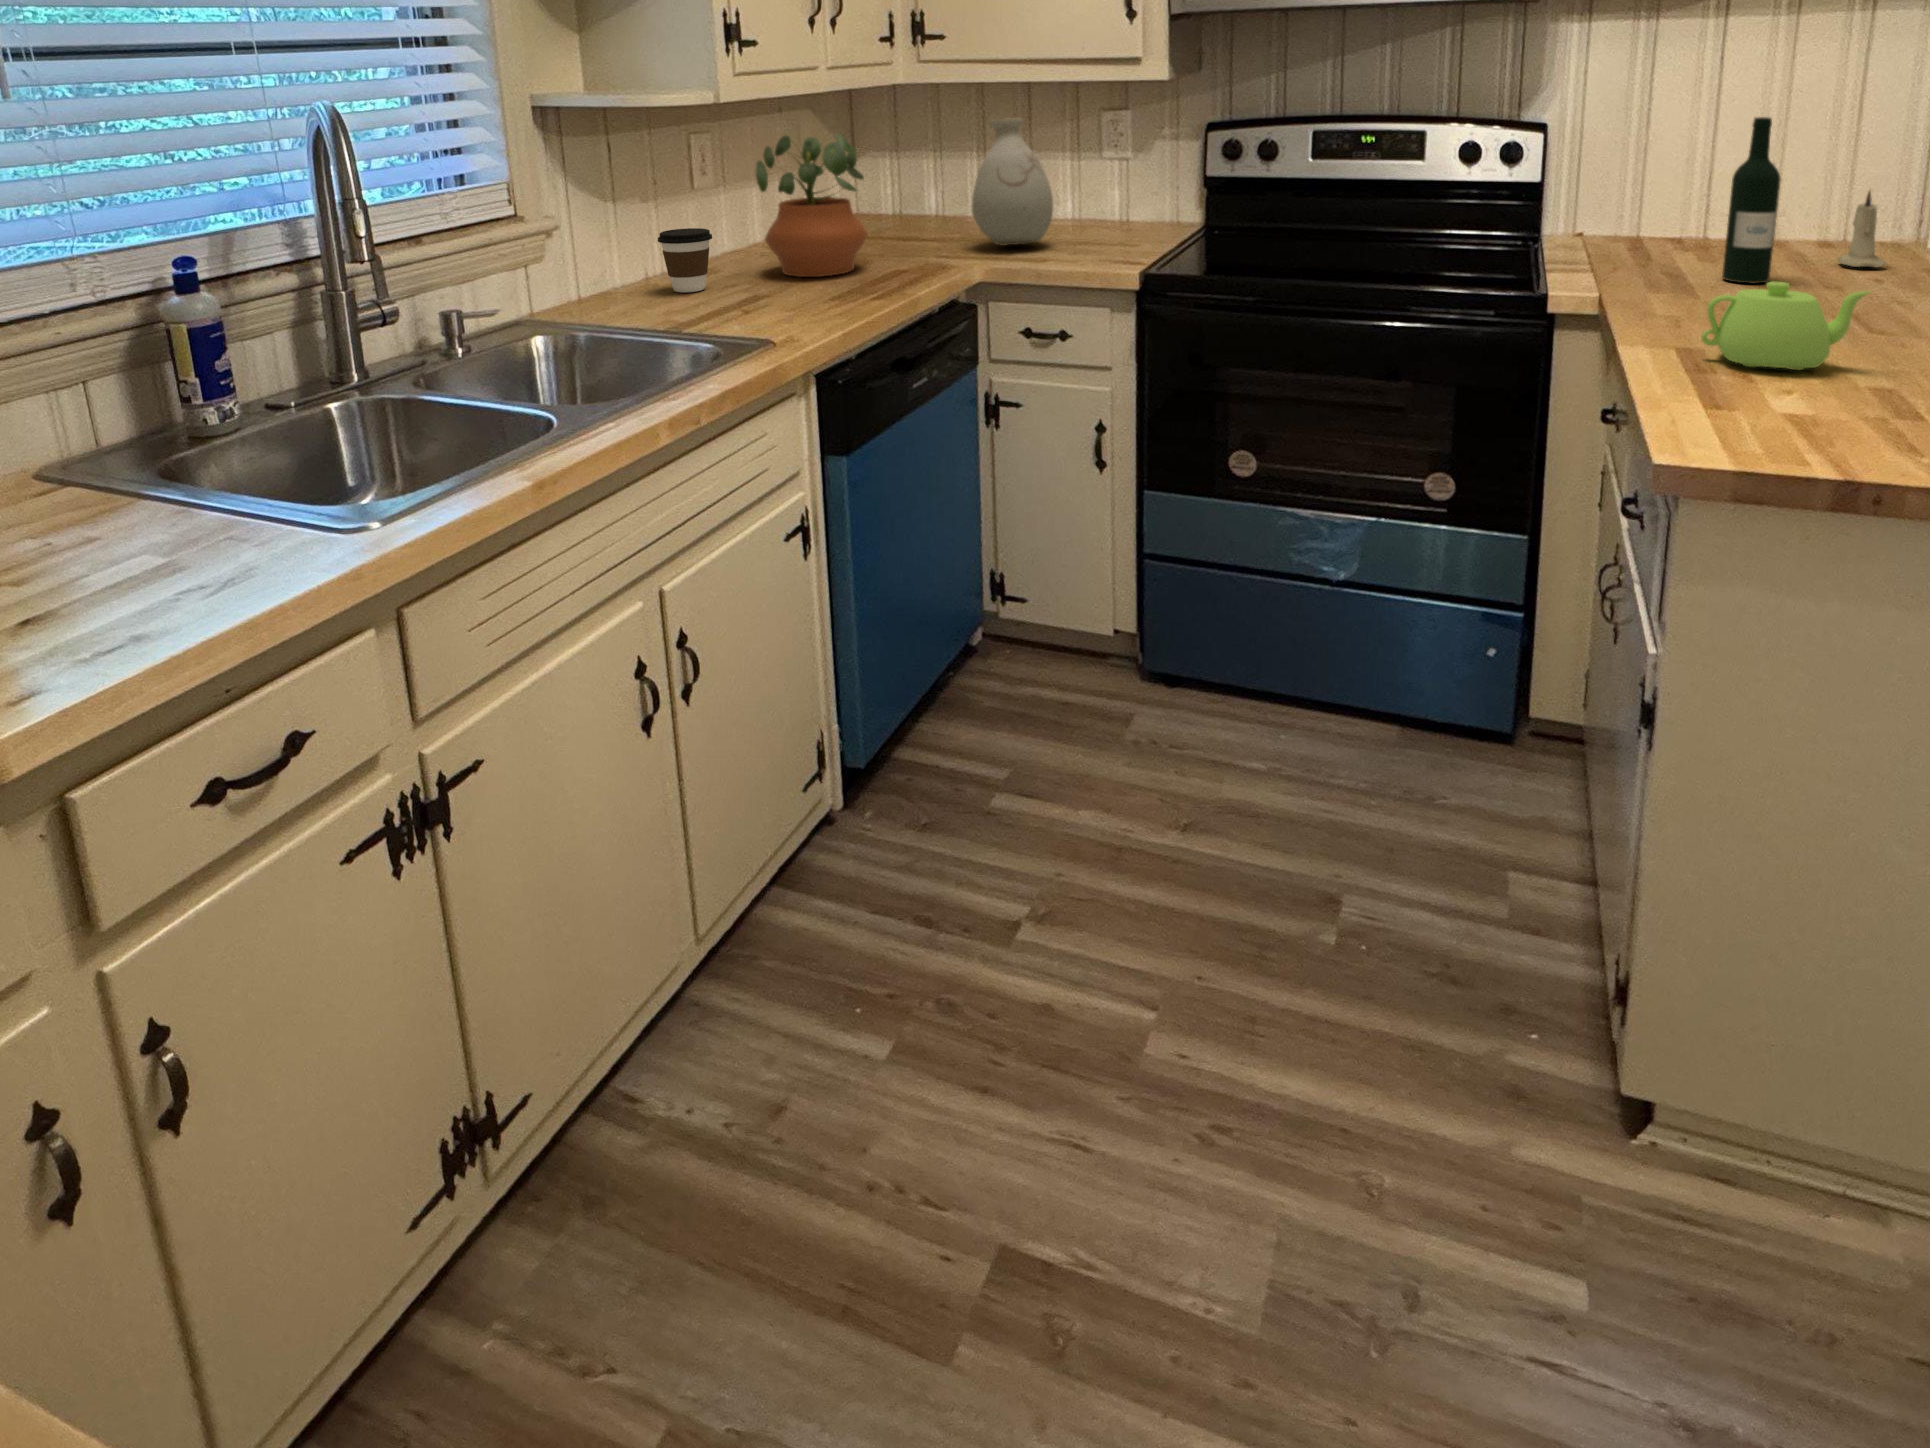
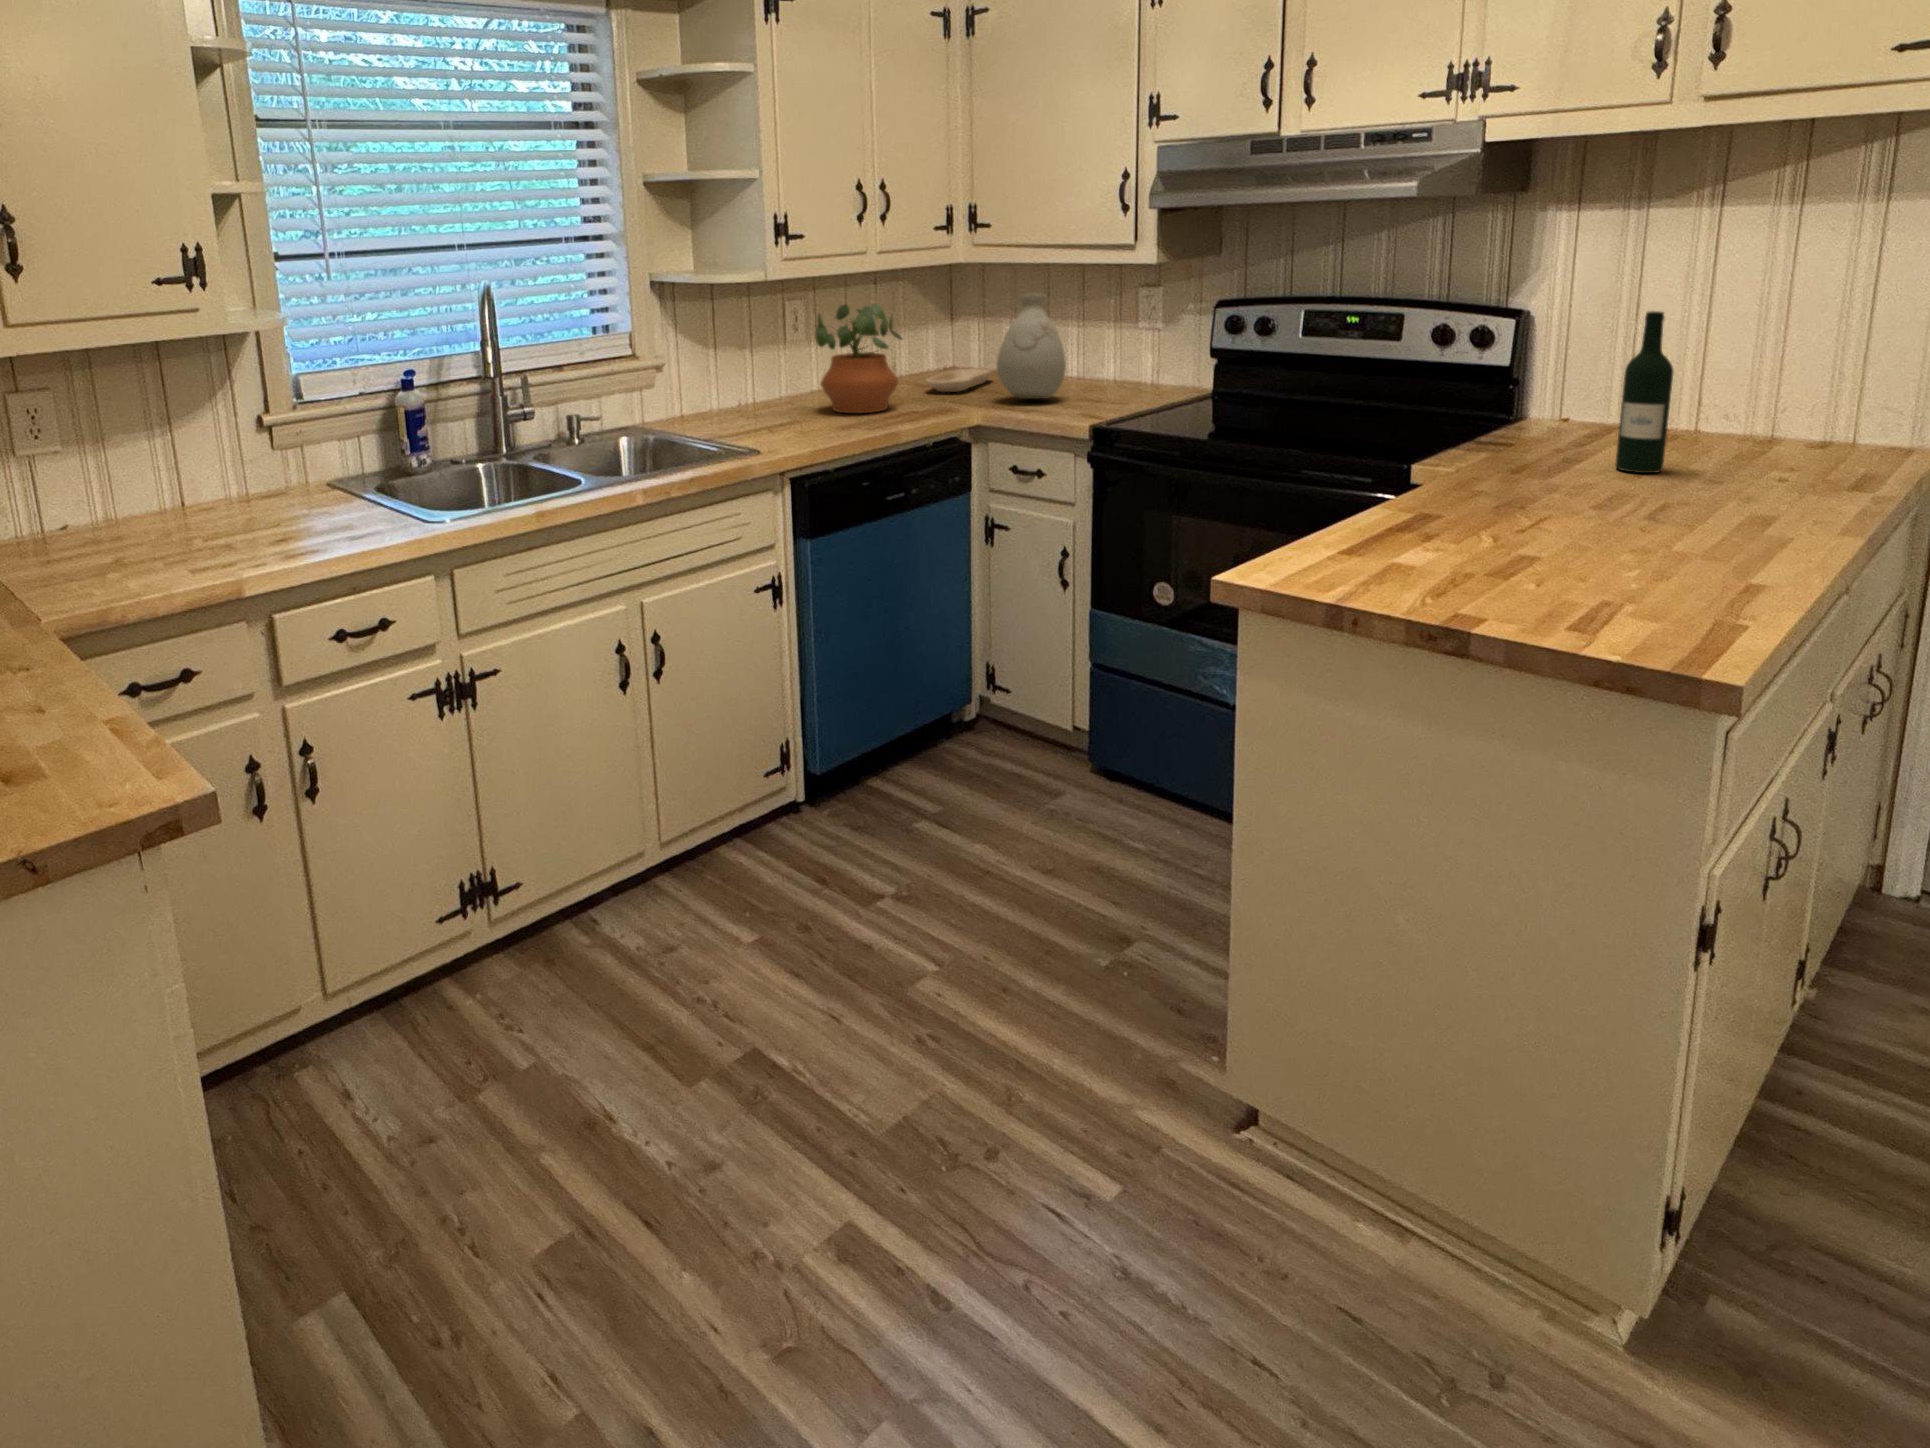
candle: present [1838,191,1886,268] -> none [1783,387,1834,469]
tray: none [868,212,929,242] -> present [927,369,993,392]
coffee cup: present [658,228,712,292] -> none [736,372,776,418]
teapot: present [1701,282,1870,370] -> none [1420,459,1557,538]

